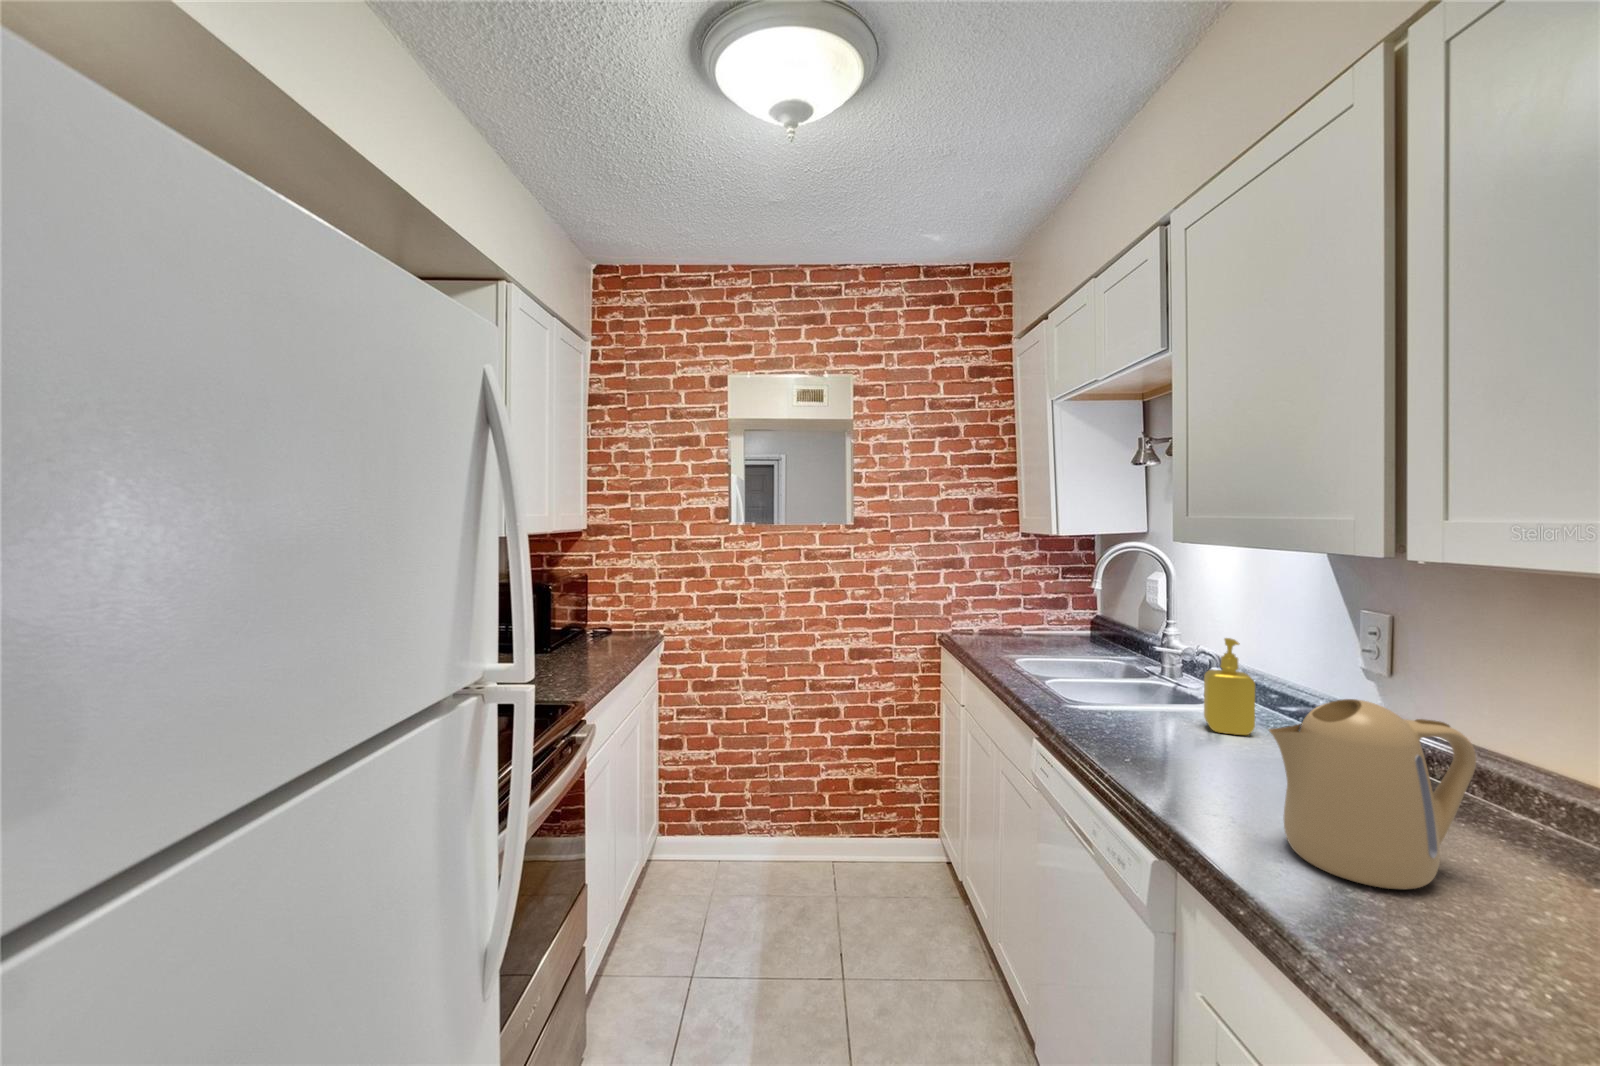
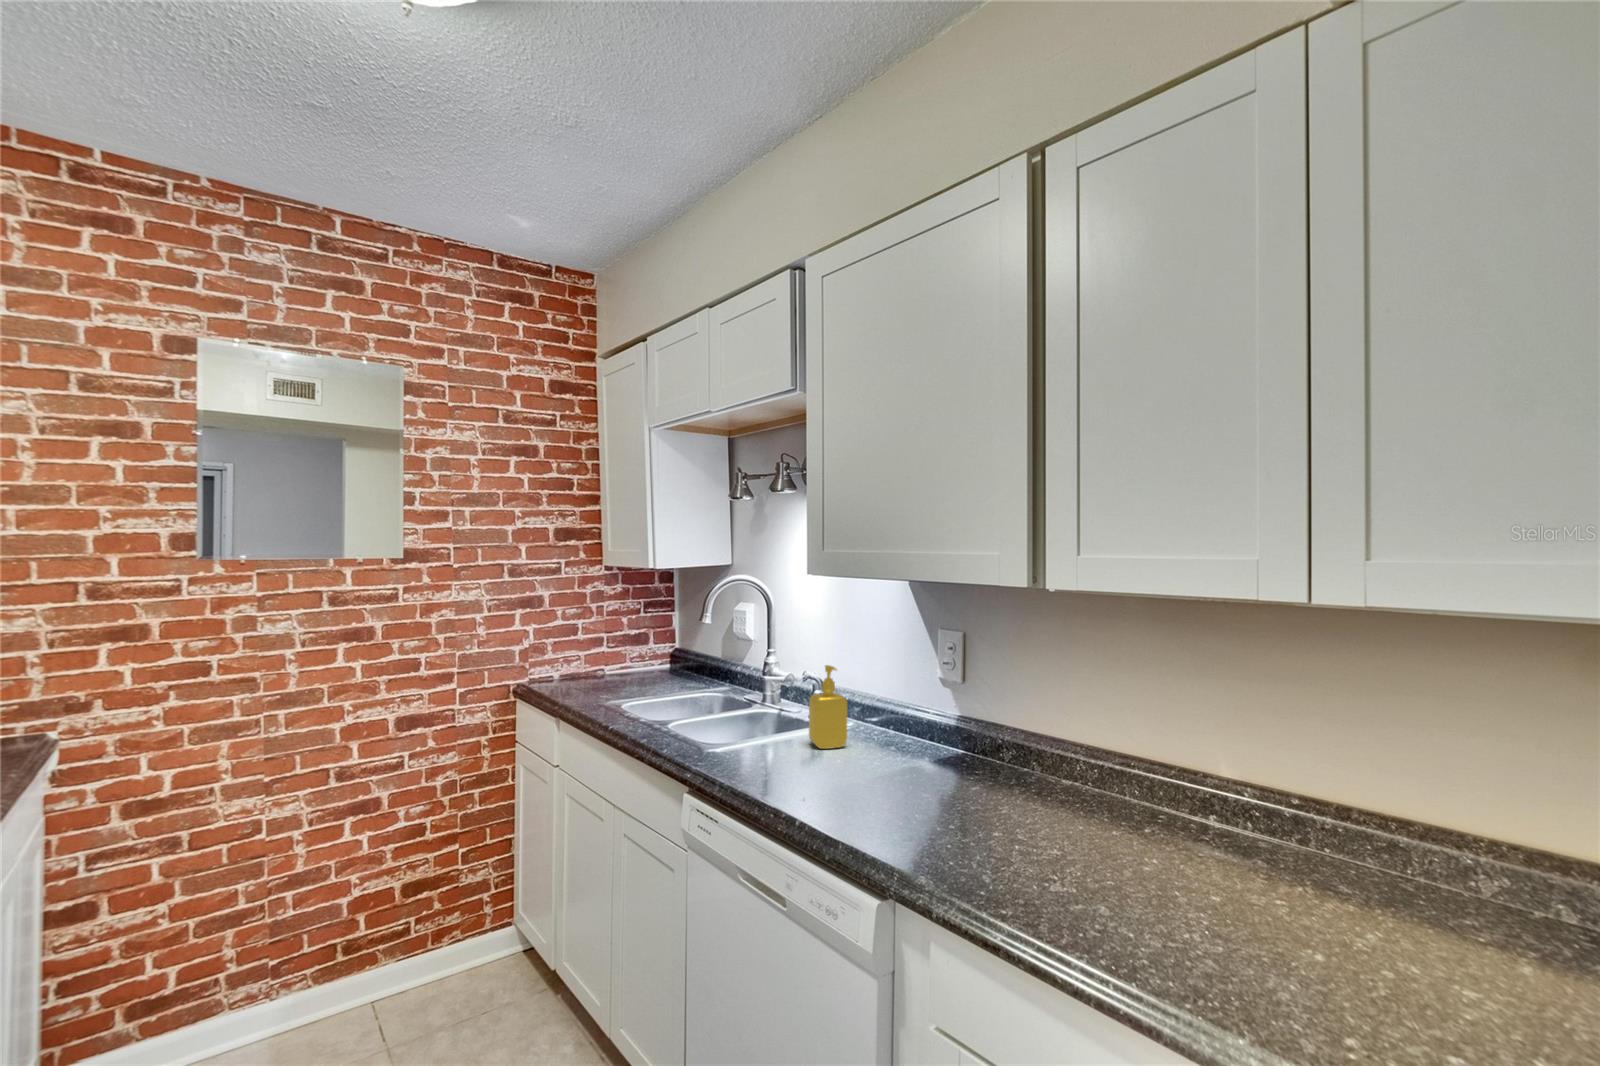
kettle: present [1269,699,1476,890] -> none [901,709,1009,846]

